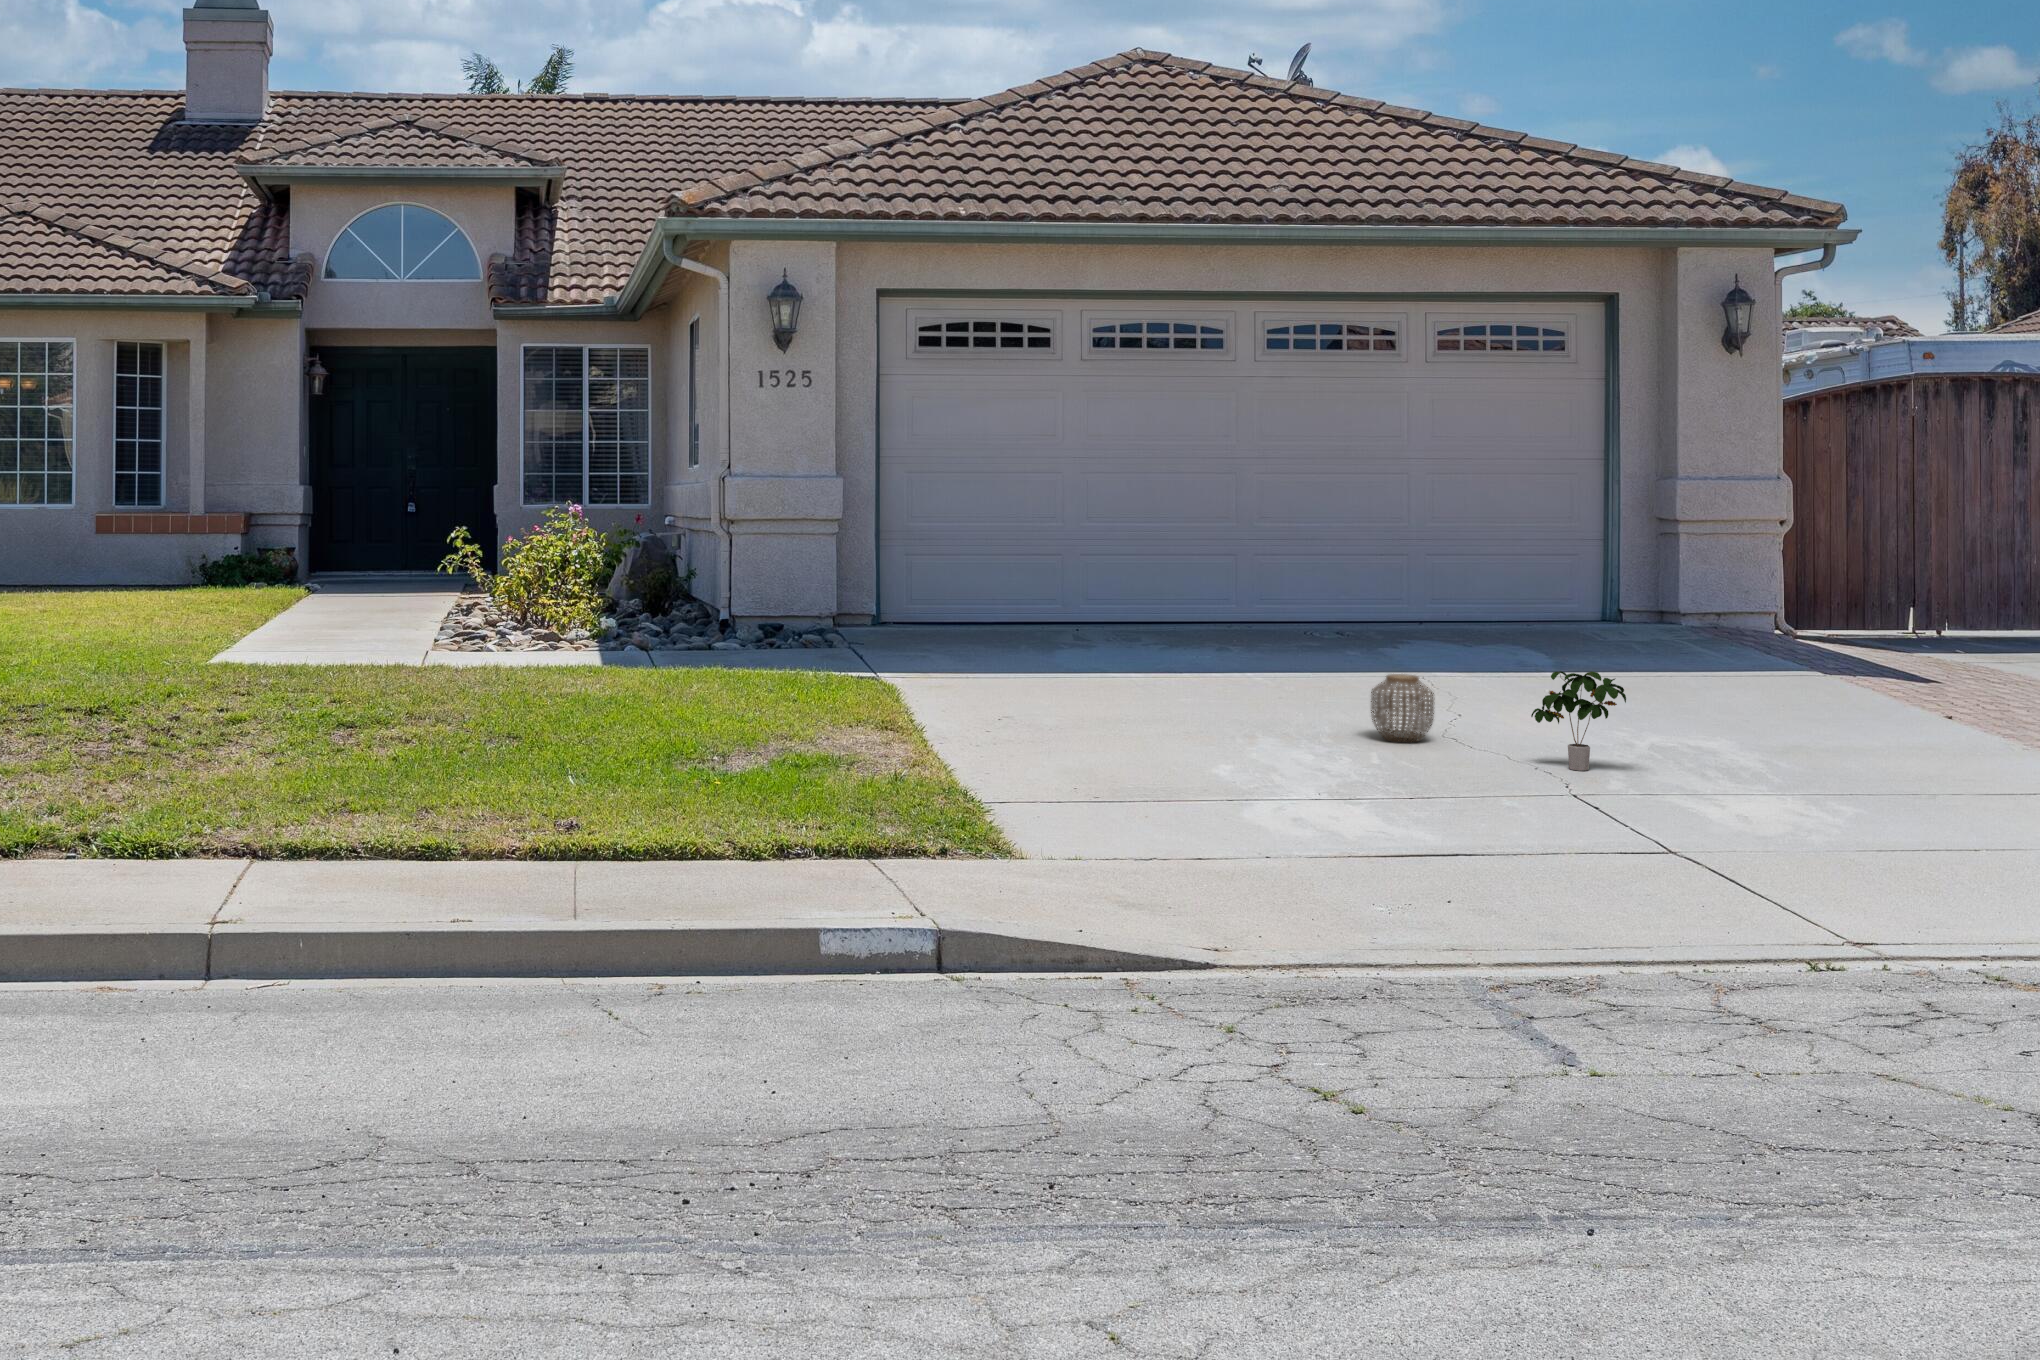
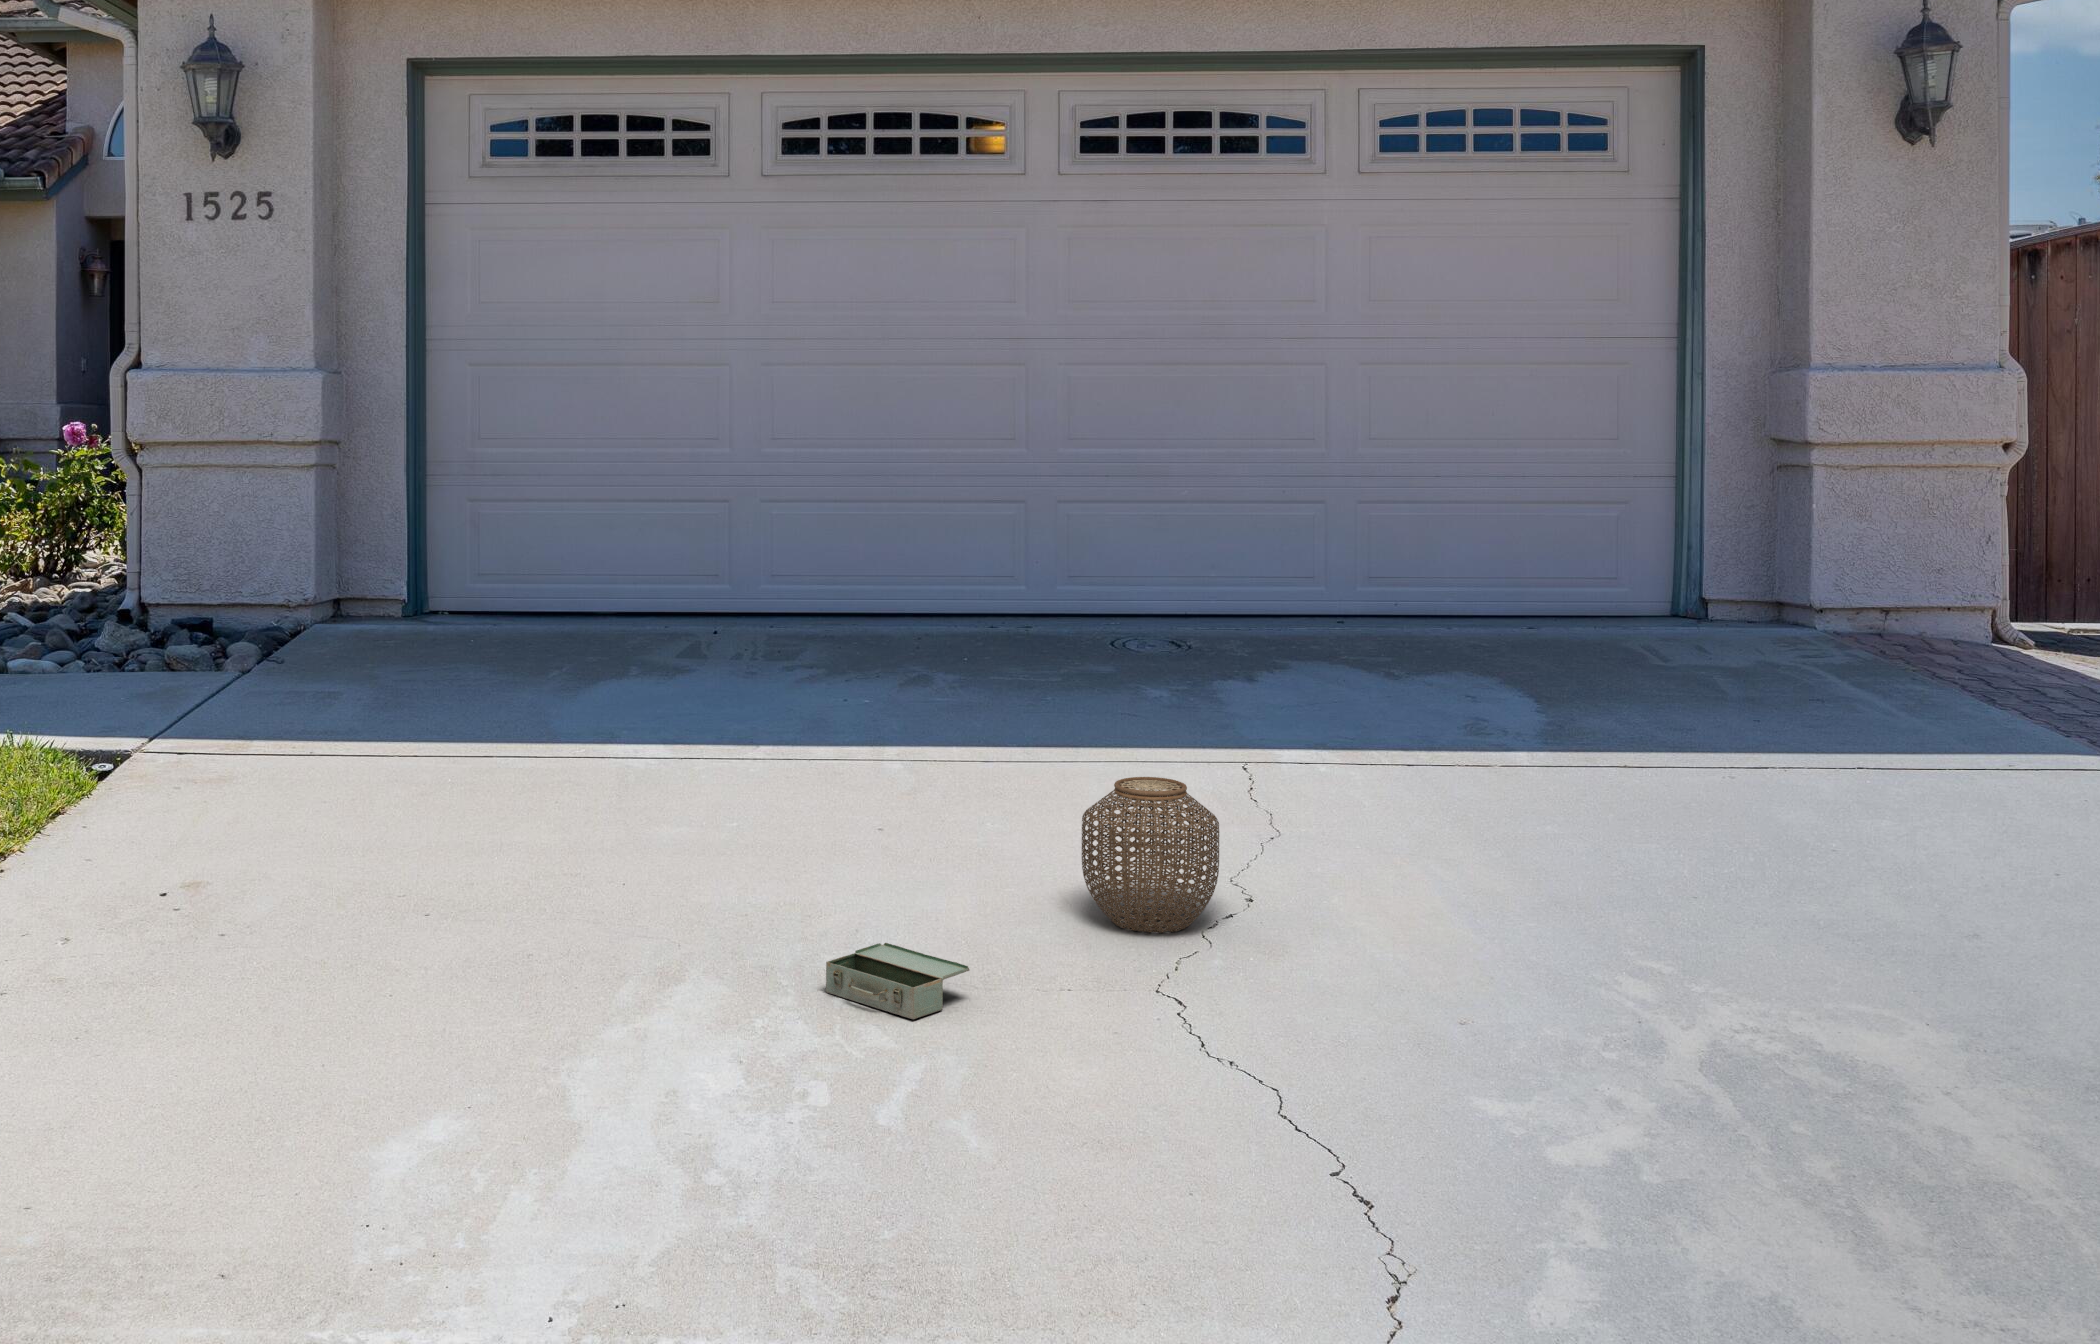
potted plant: present [1531,671,1626,771] -> none [1404,805,1635,1056]
toolbox: none [1286,740,1349,764] -> present [826,943,970,1019]

